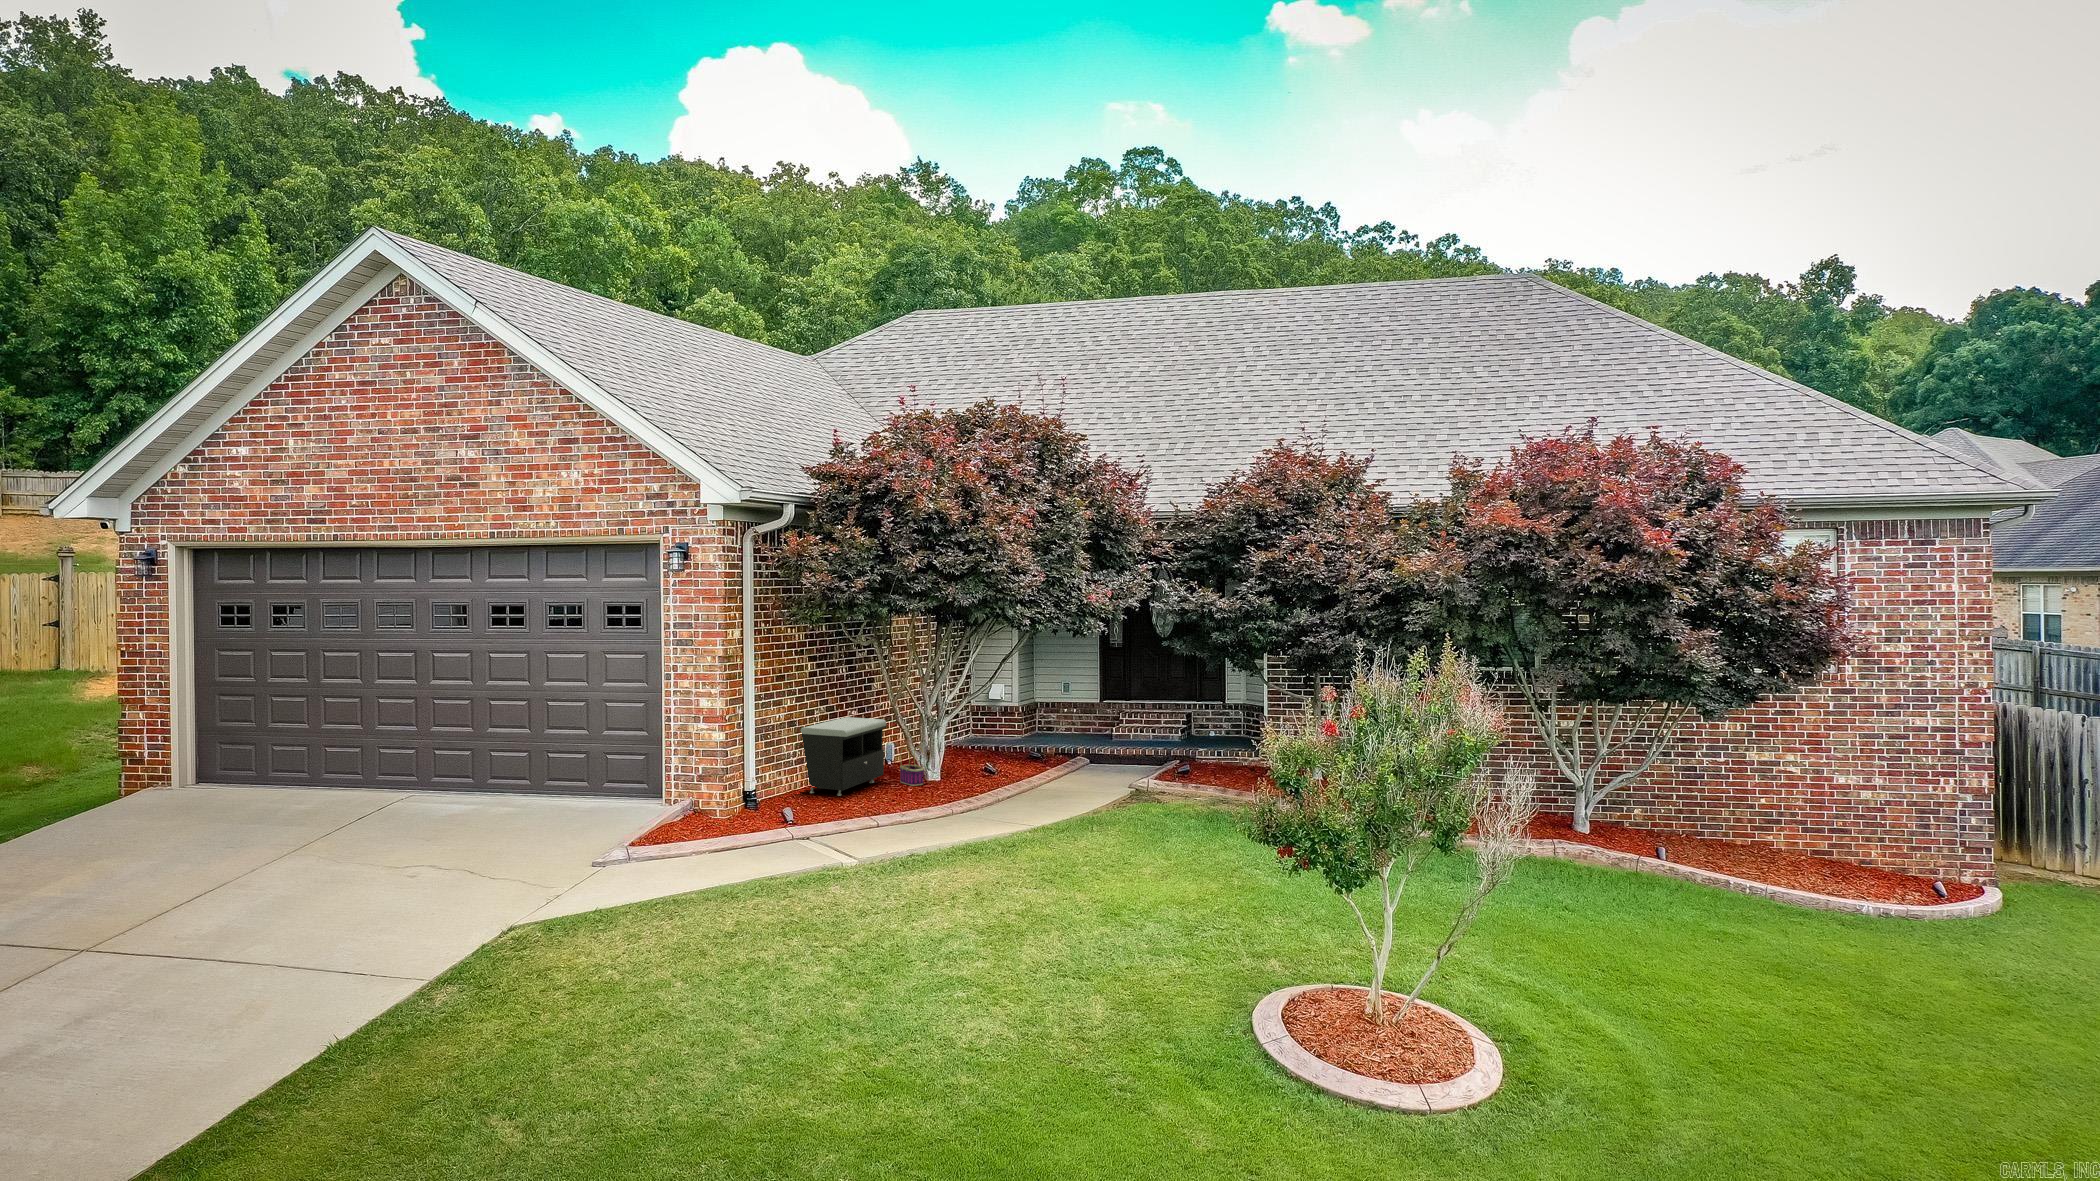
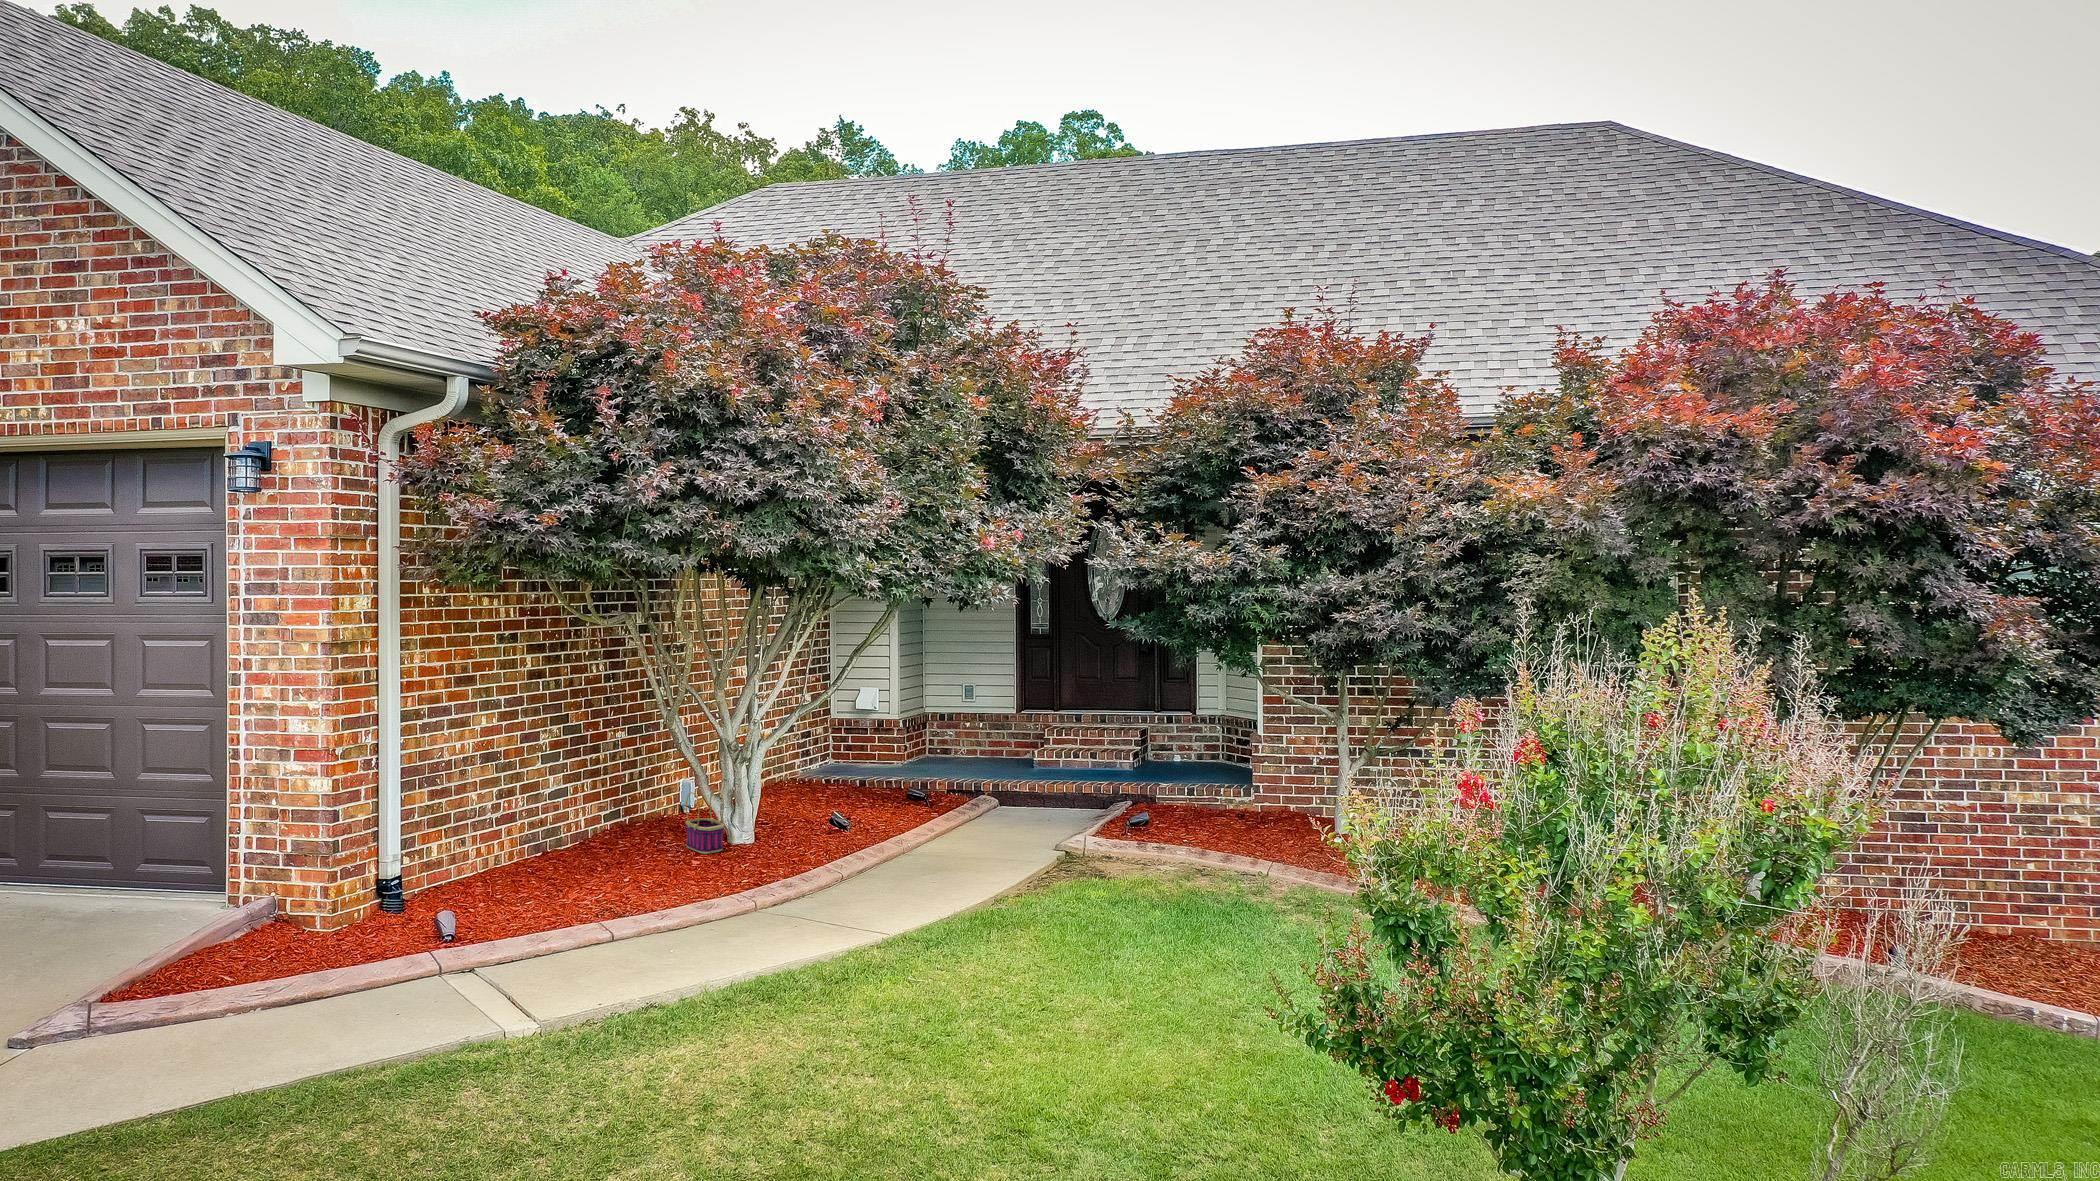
storage bench: present [801,717,886,796] -> none [505,742,663,875]

